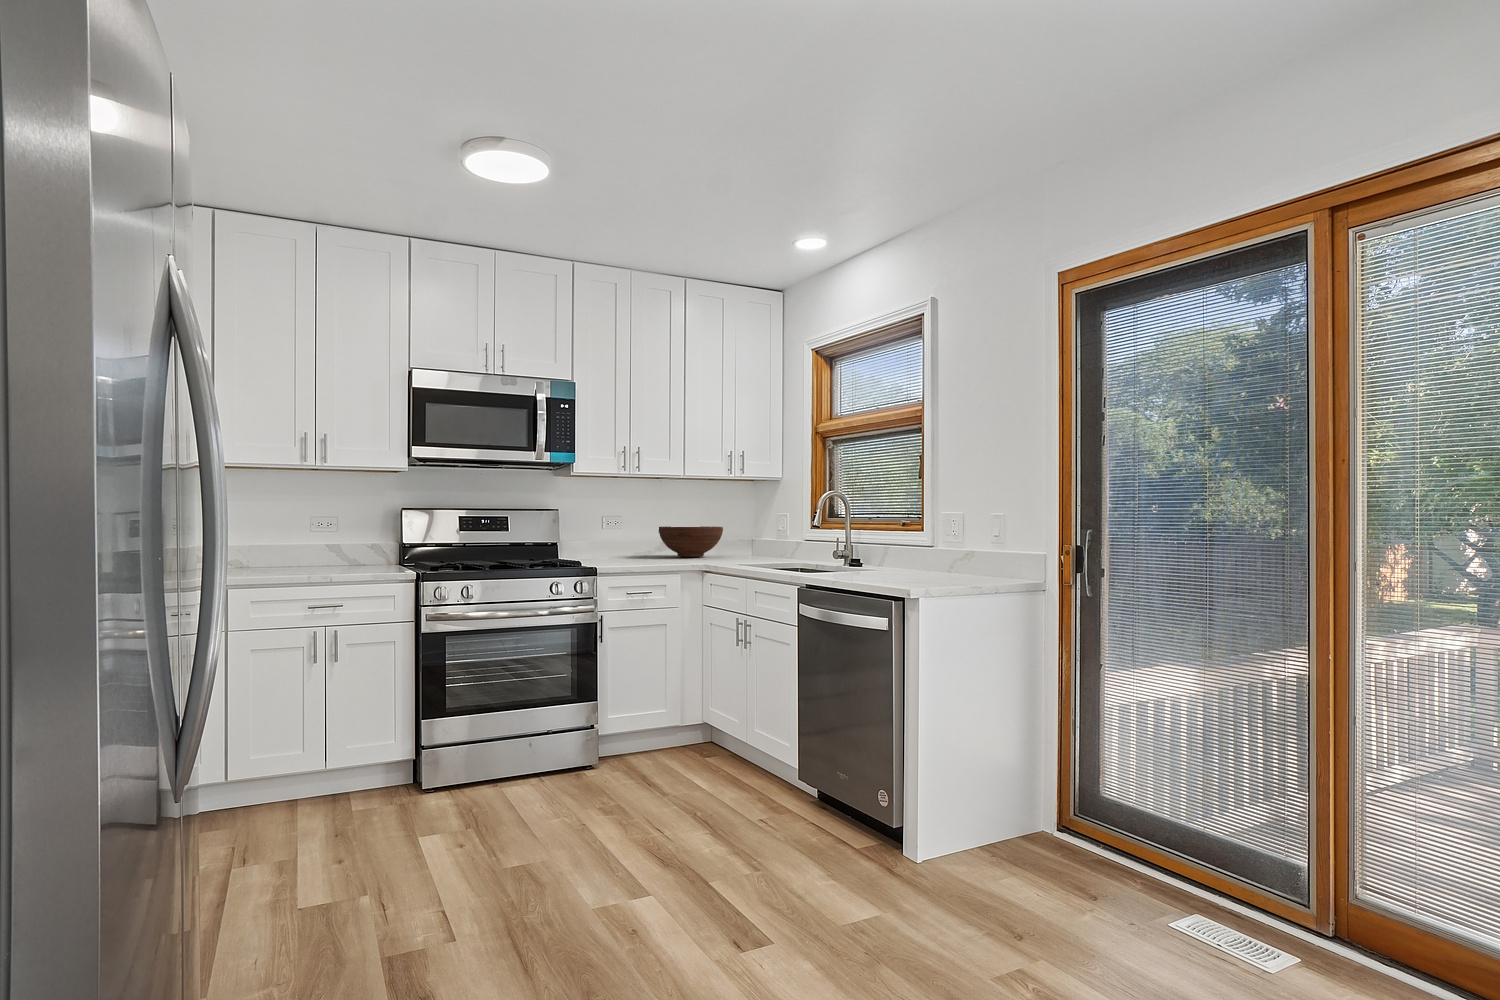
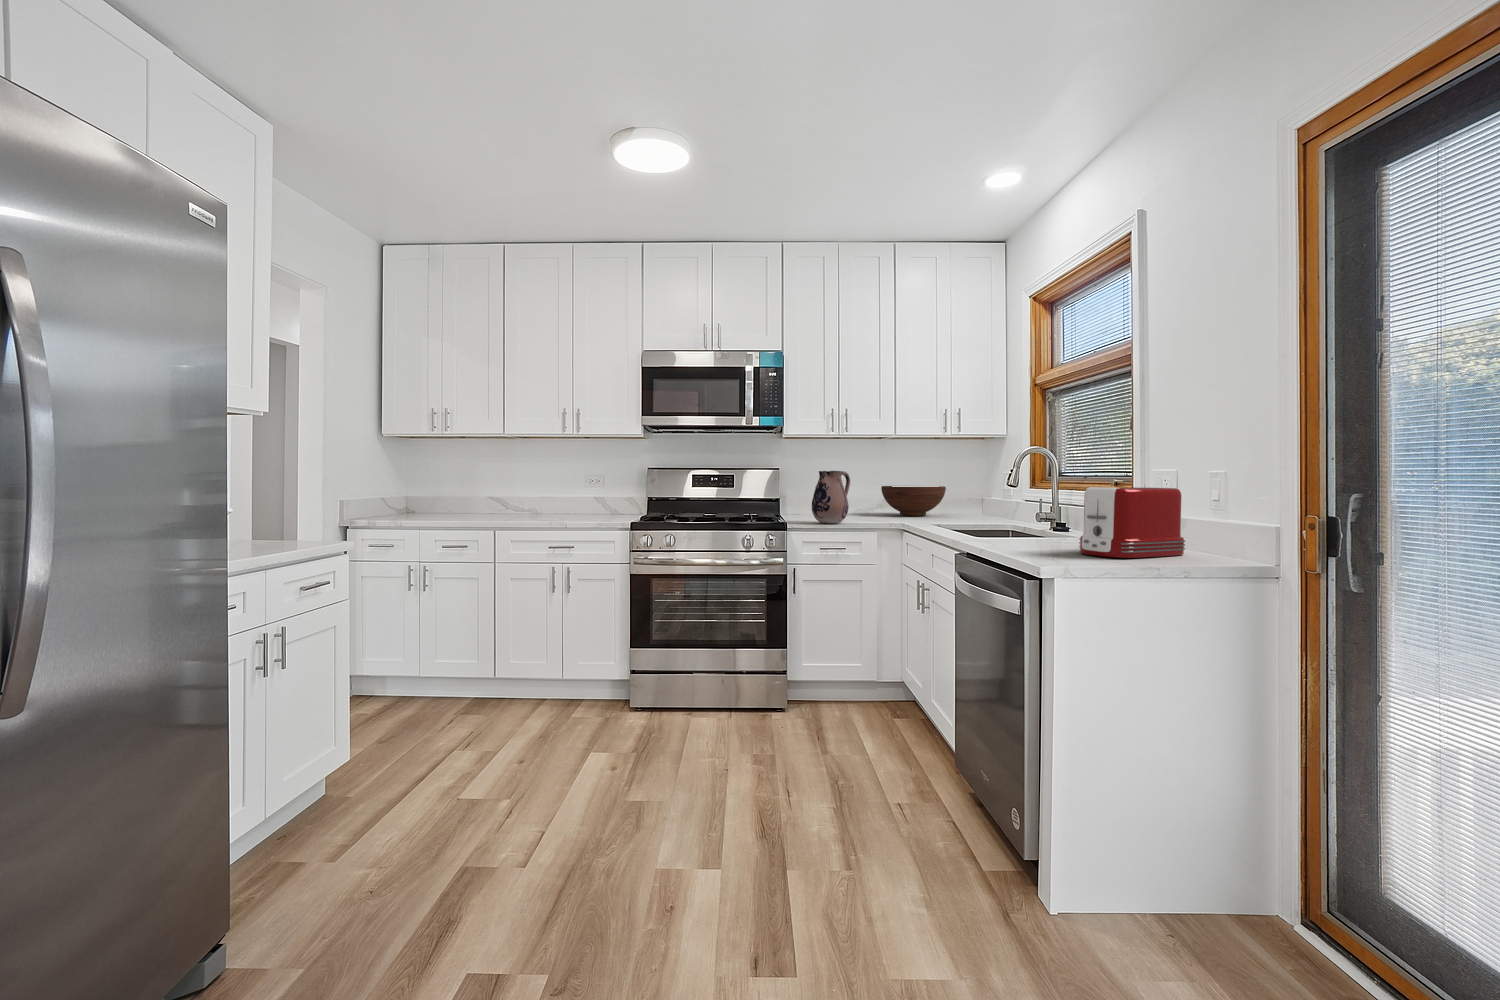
ceramic pitcher: none [614,511,652,566] -> present [812,471,850,524]
toaster: none [906,526,976,582] -> present [1079,487,1185,558]

